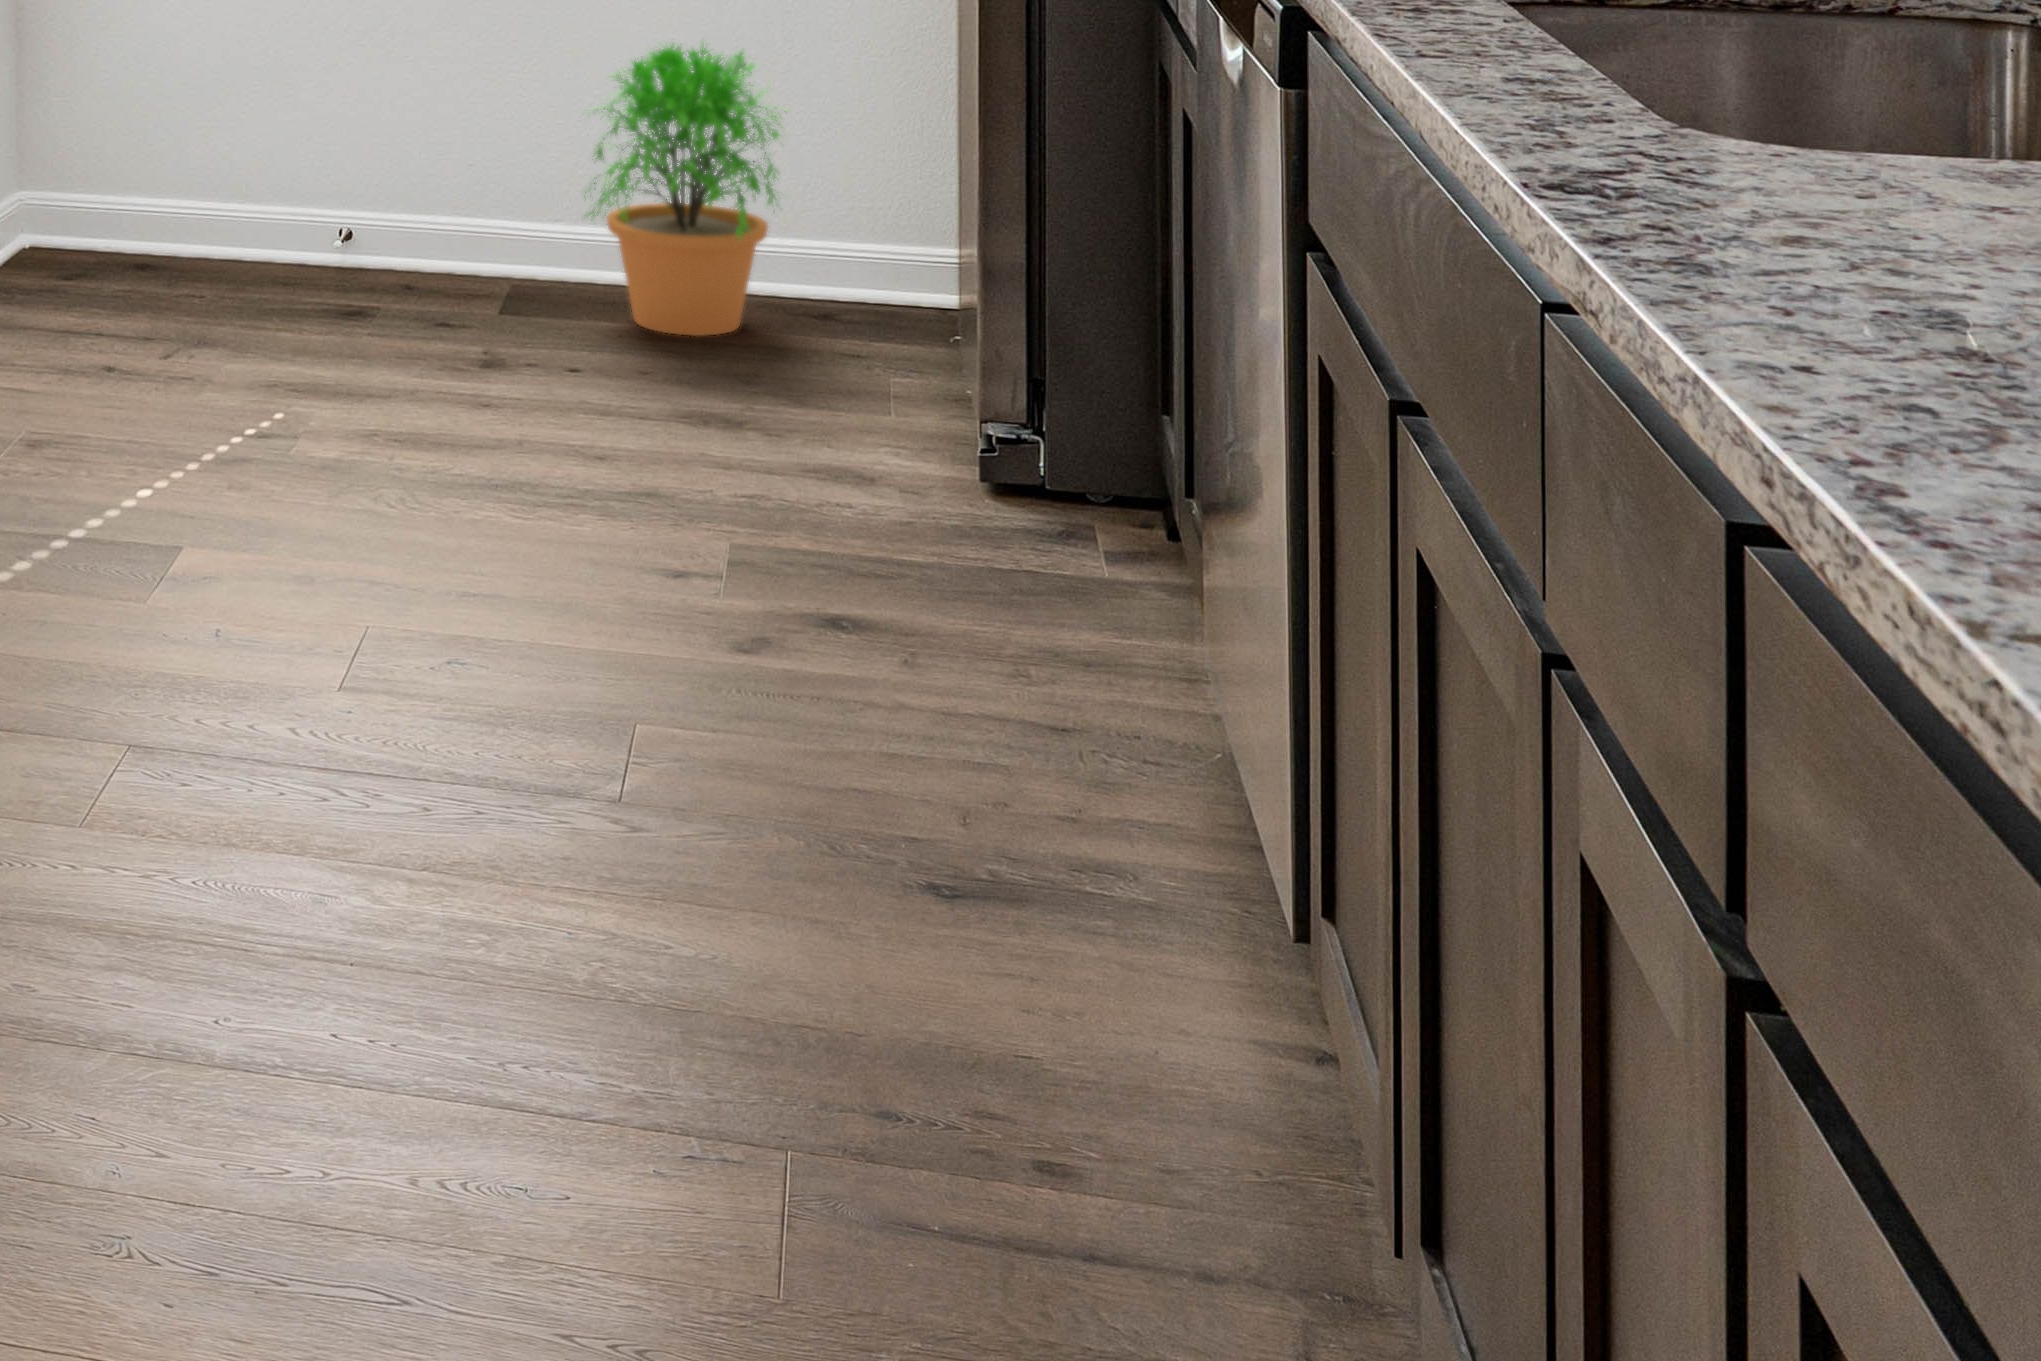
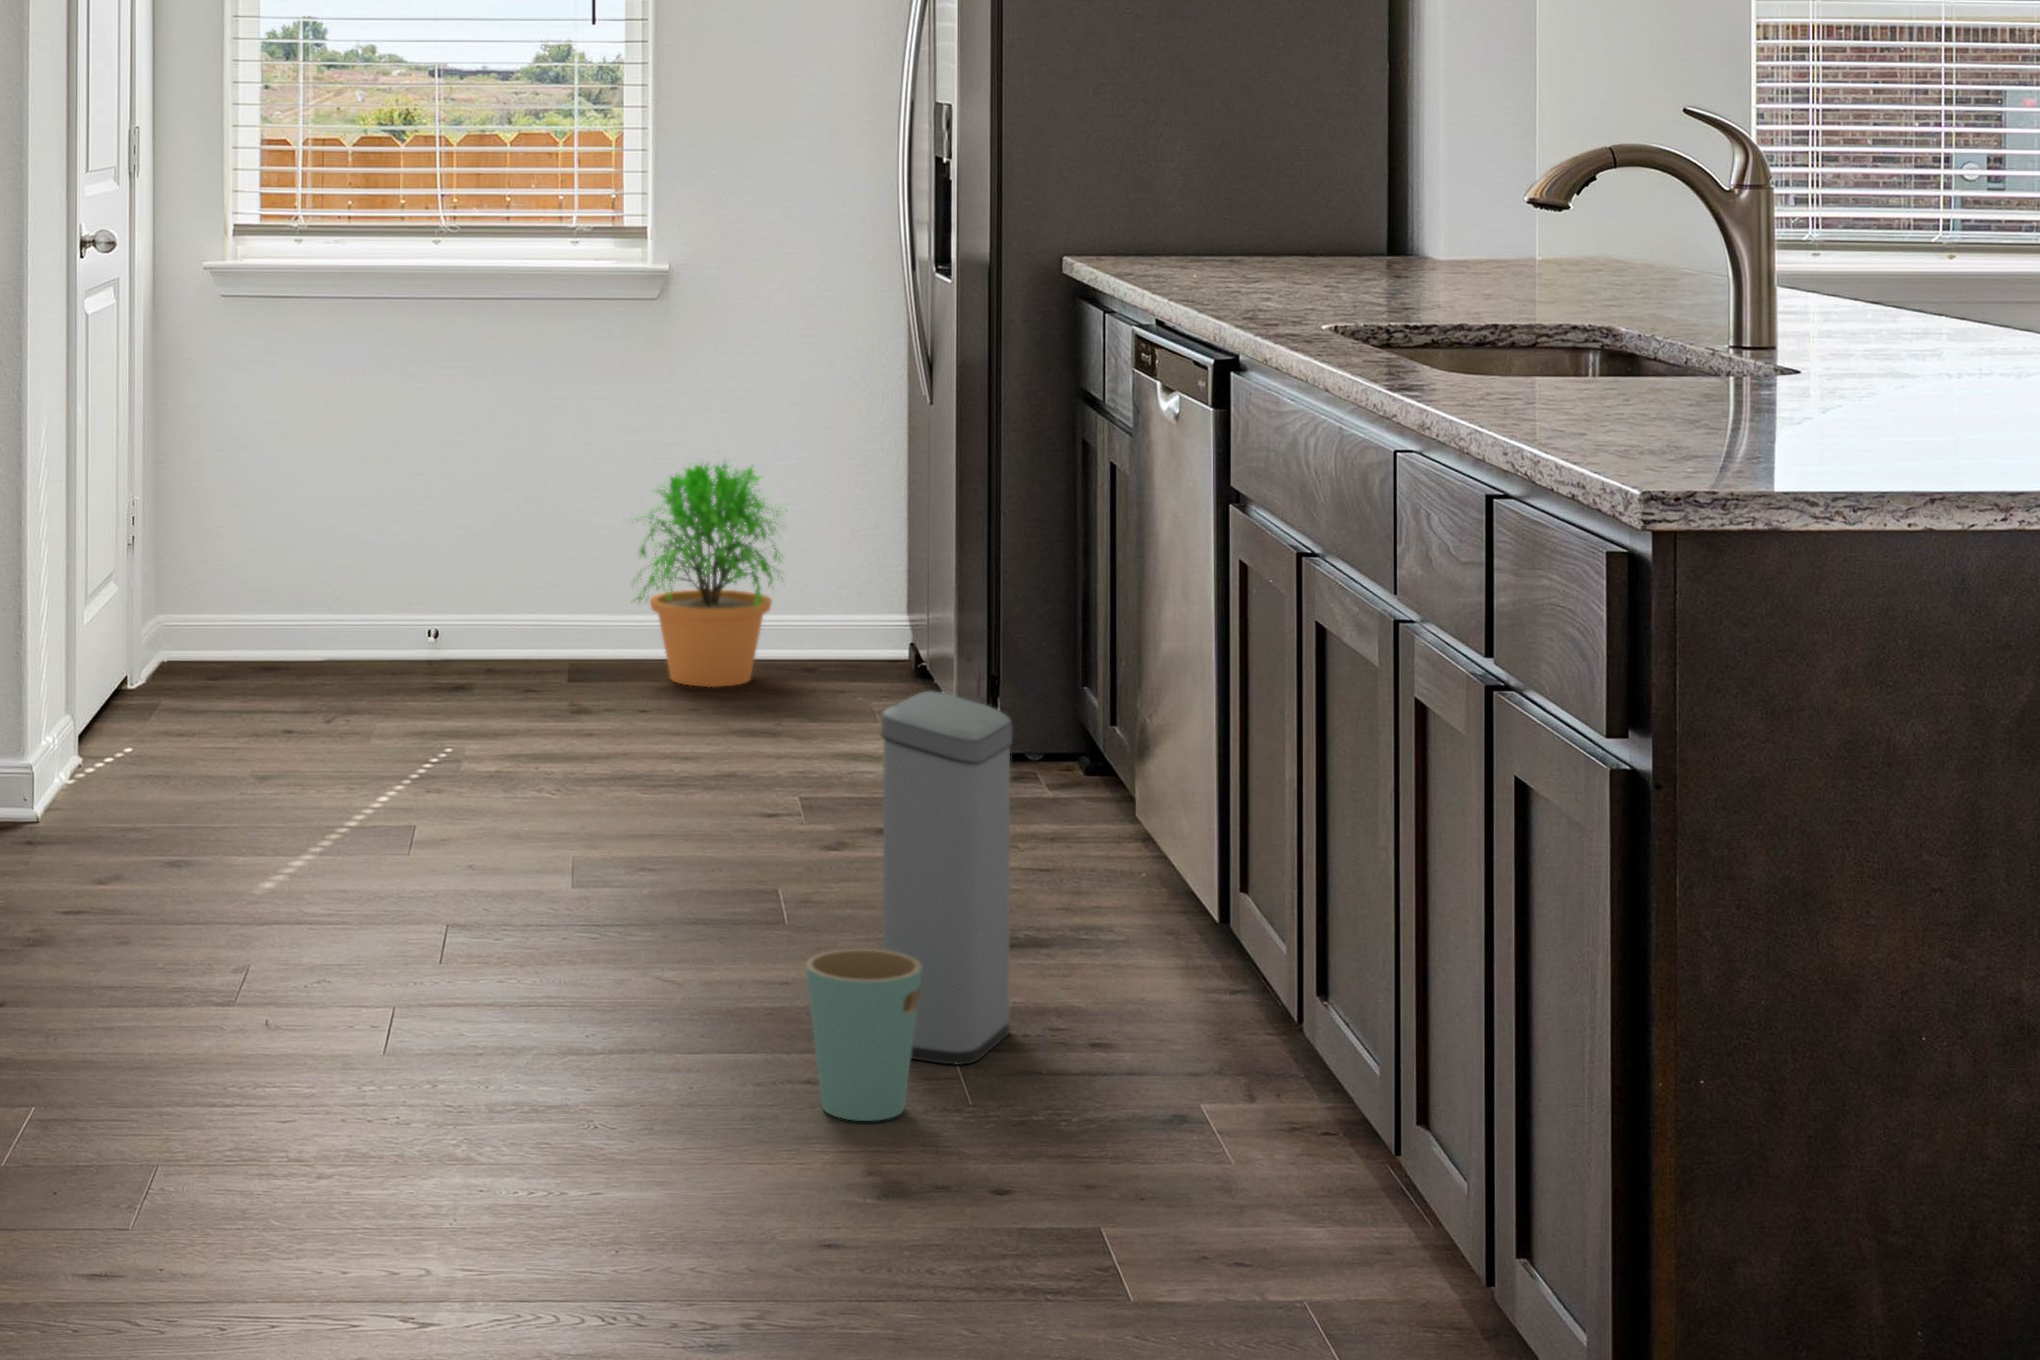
trash can: none [504,514,910,1272] -> present [805,691,1012,1121]

